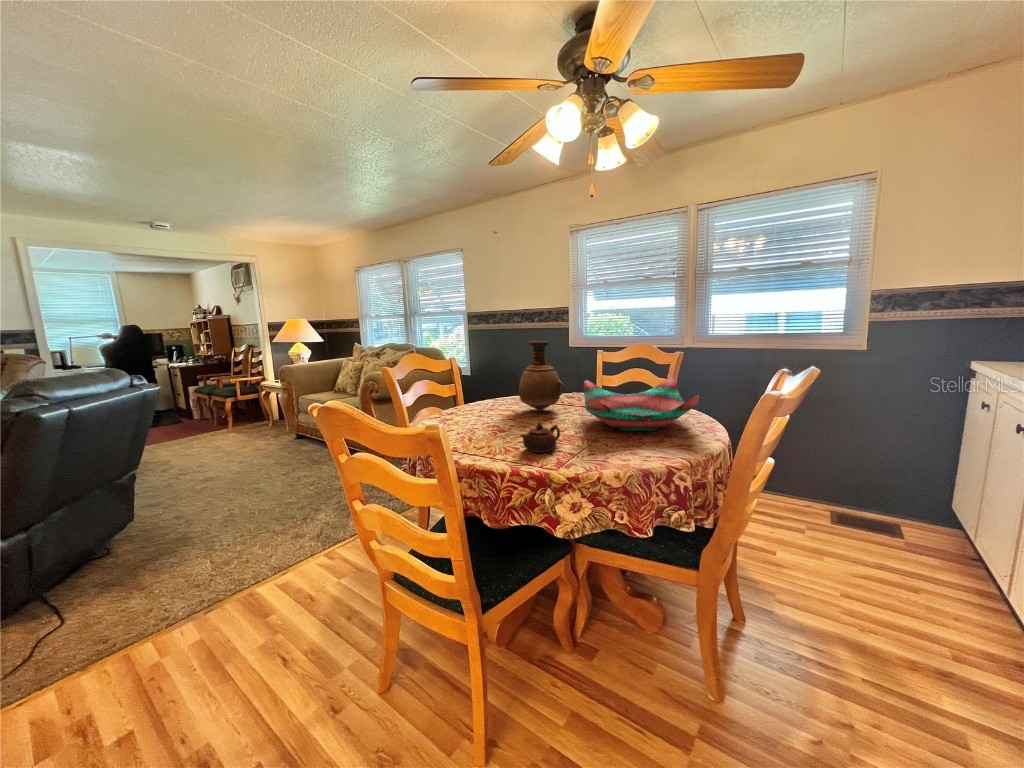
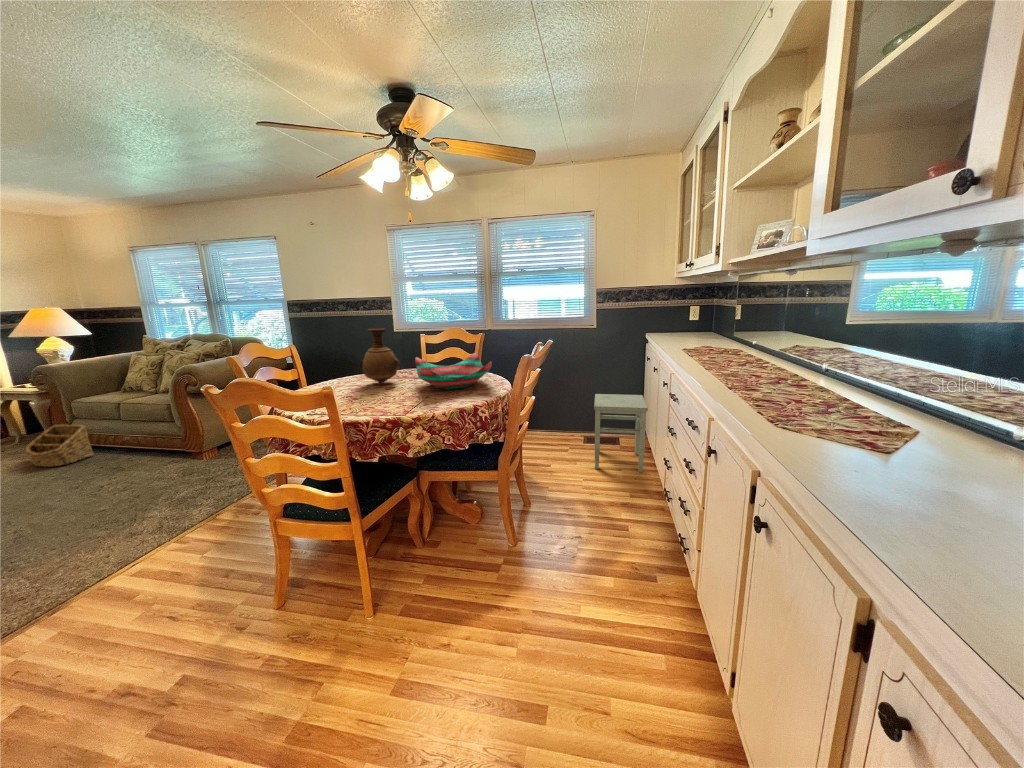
basket: none [267,417,308,452] -> present [26,425,94,467]
teapot: present [520,423,560,453] -> none [374,387,403,408]
stool: none [869,455,1013,616] -> present [594,394,648,472]

